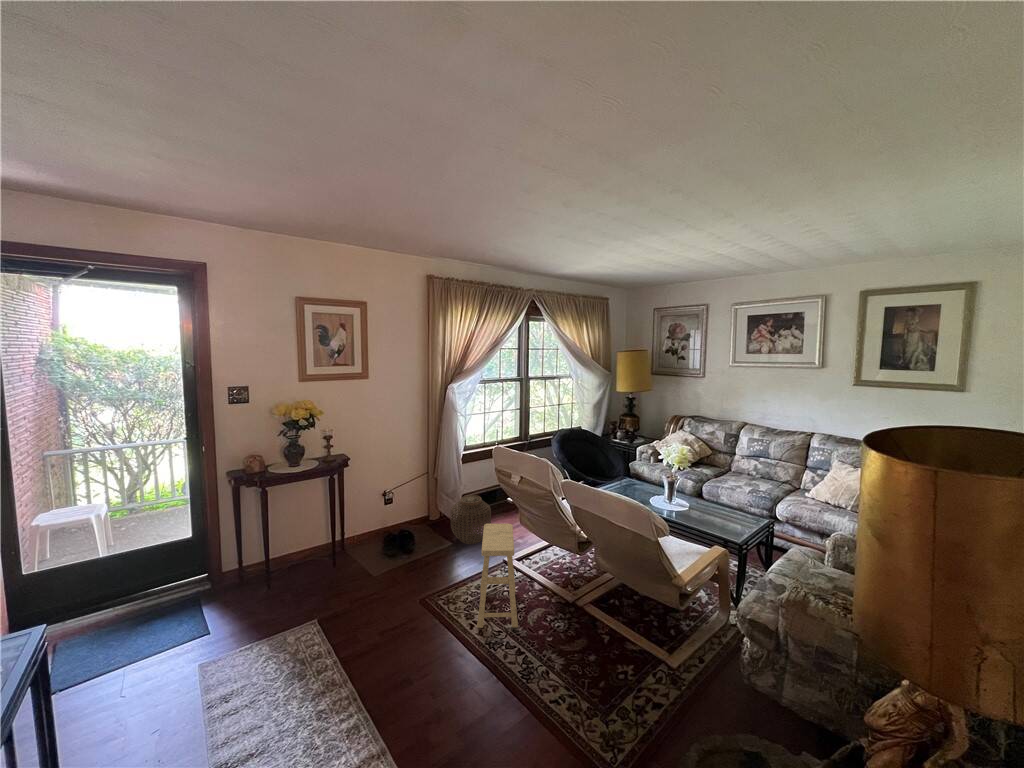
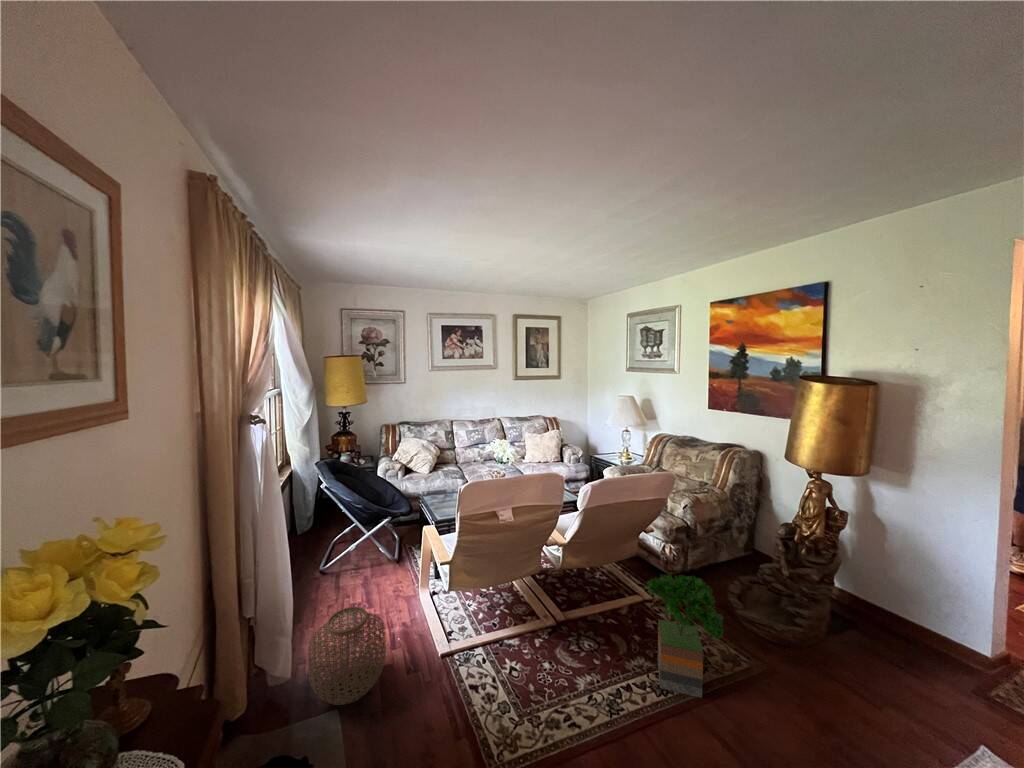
footstool: present [477,524,518,628] -> none [502,582,585,722]
potted tree: none [511,581,594,713] -> present [647,574,723,698]

